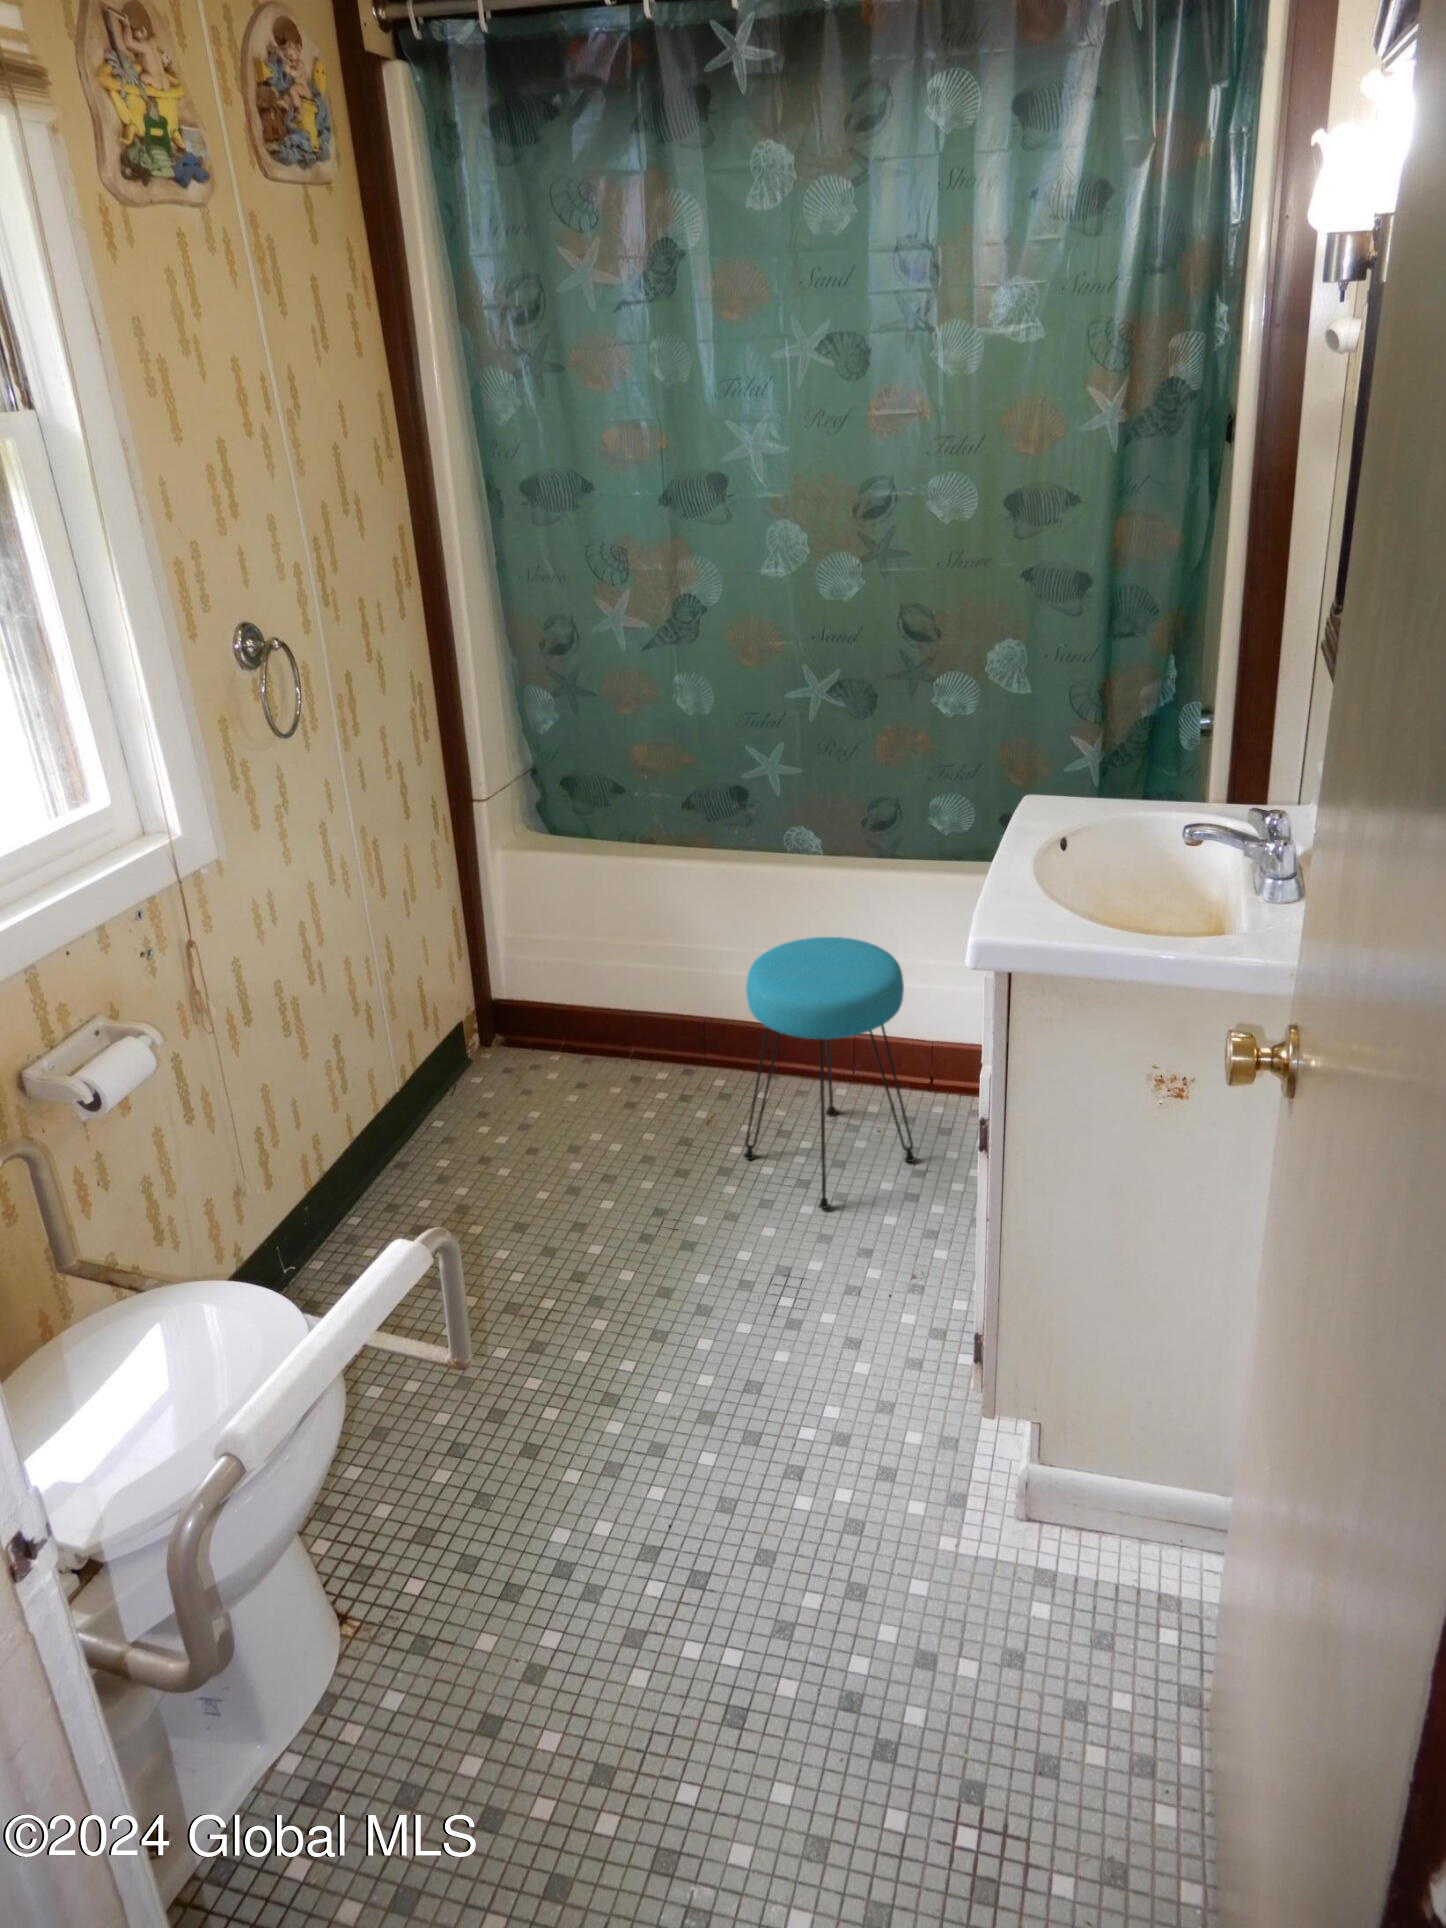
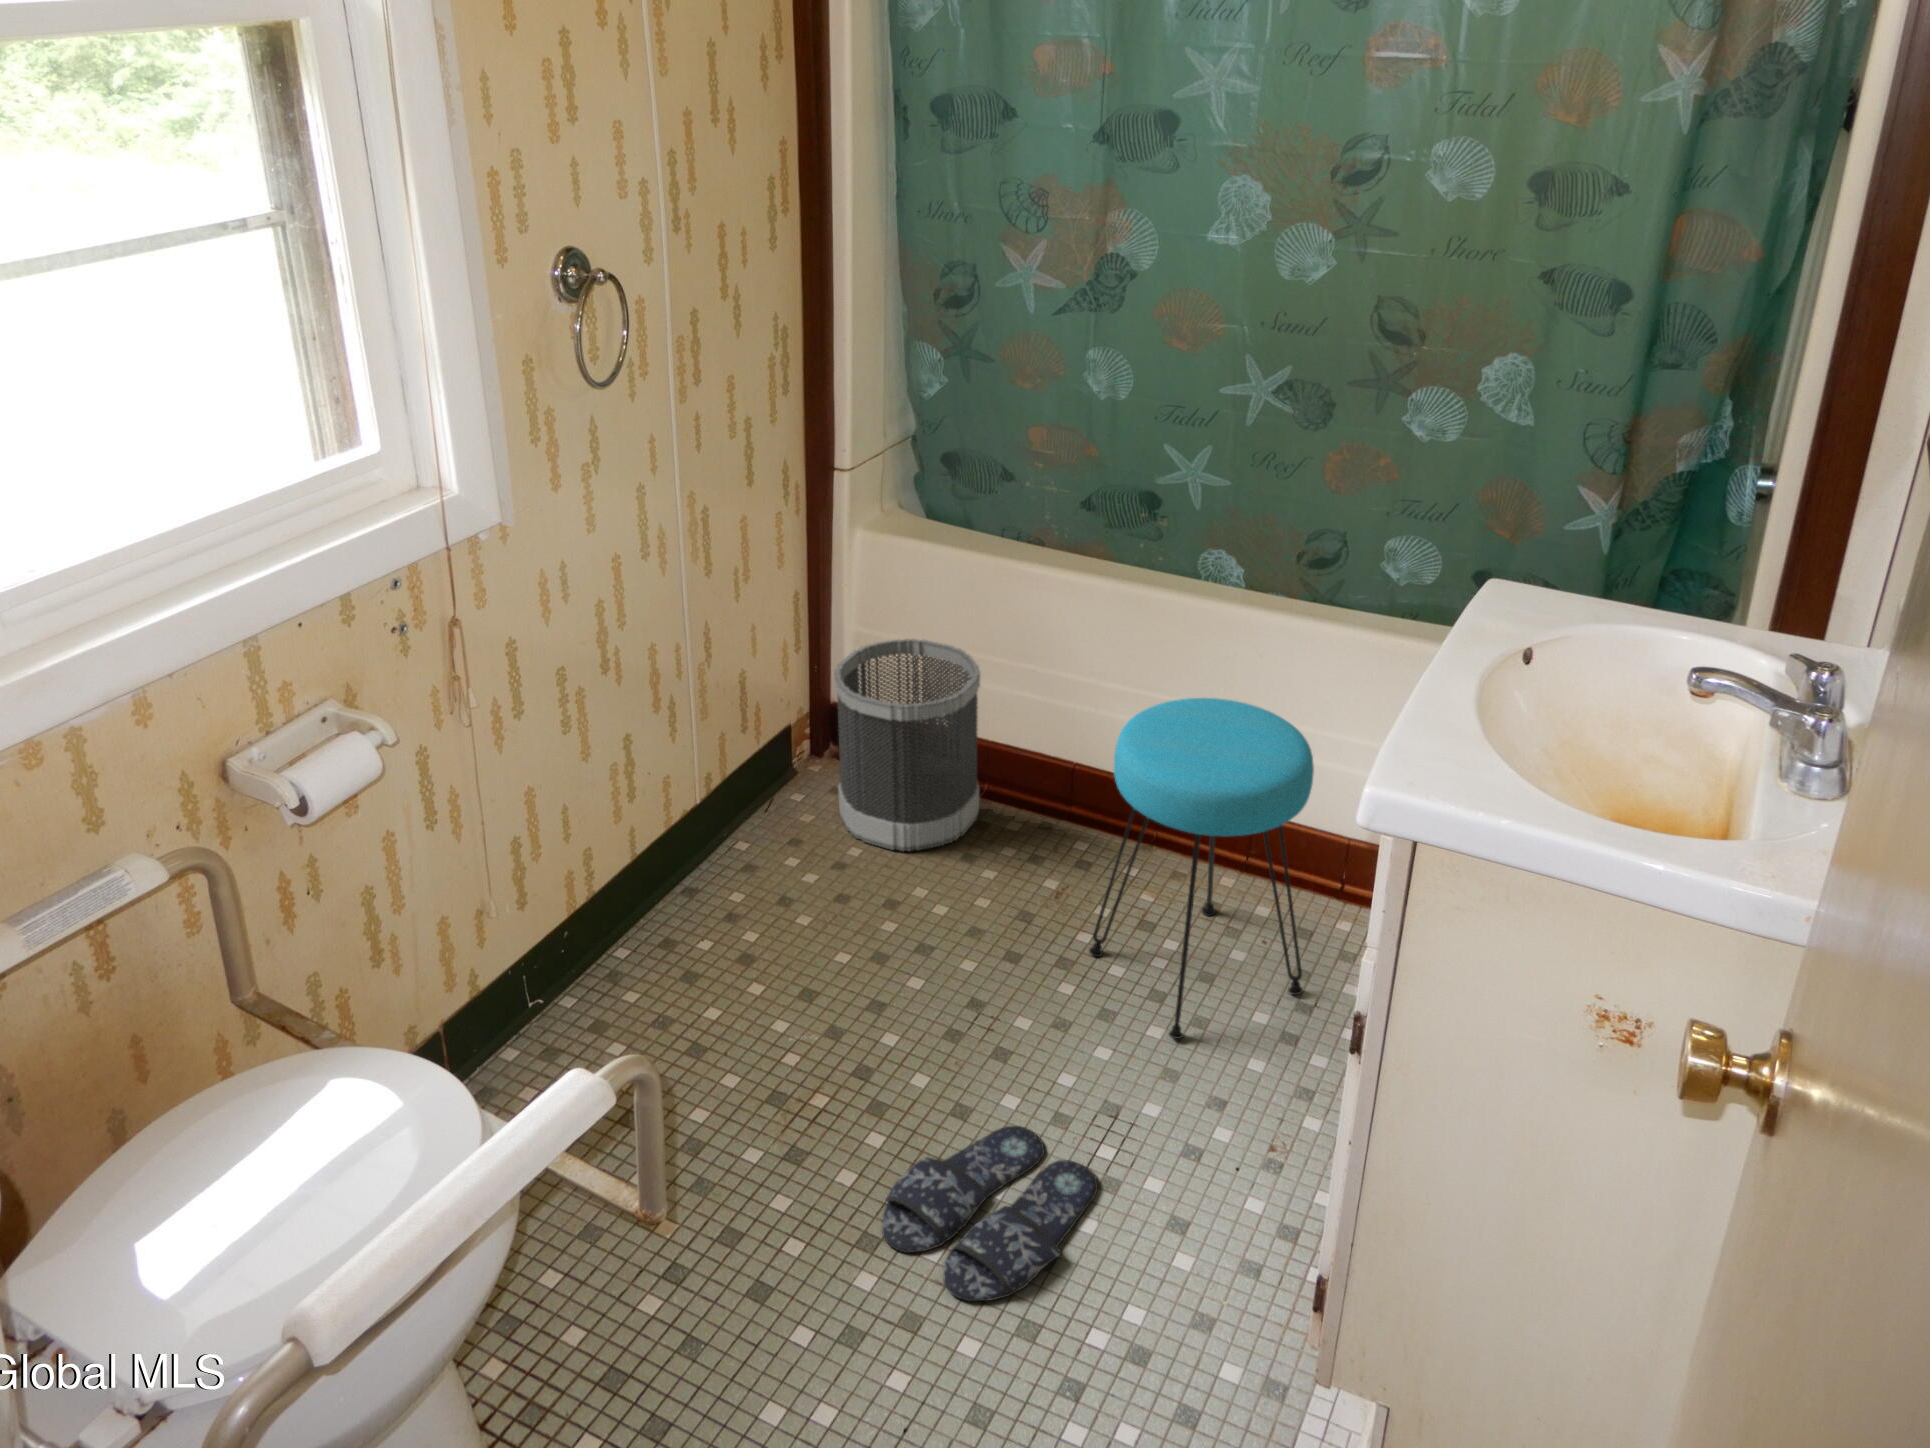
wastebasket: none [500,932,634,1107] -> present [834,638,980,851]
slippers: none [619,1293,786,1426] -> present [883,1126,1098,1301]

